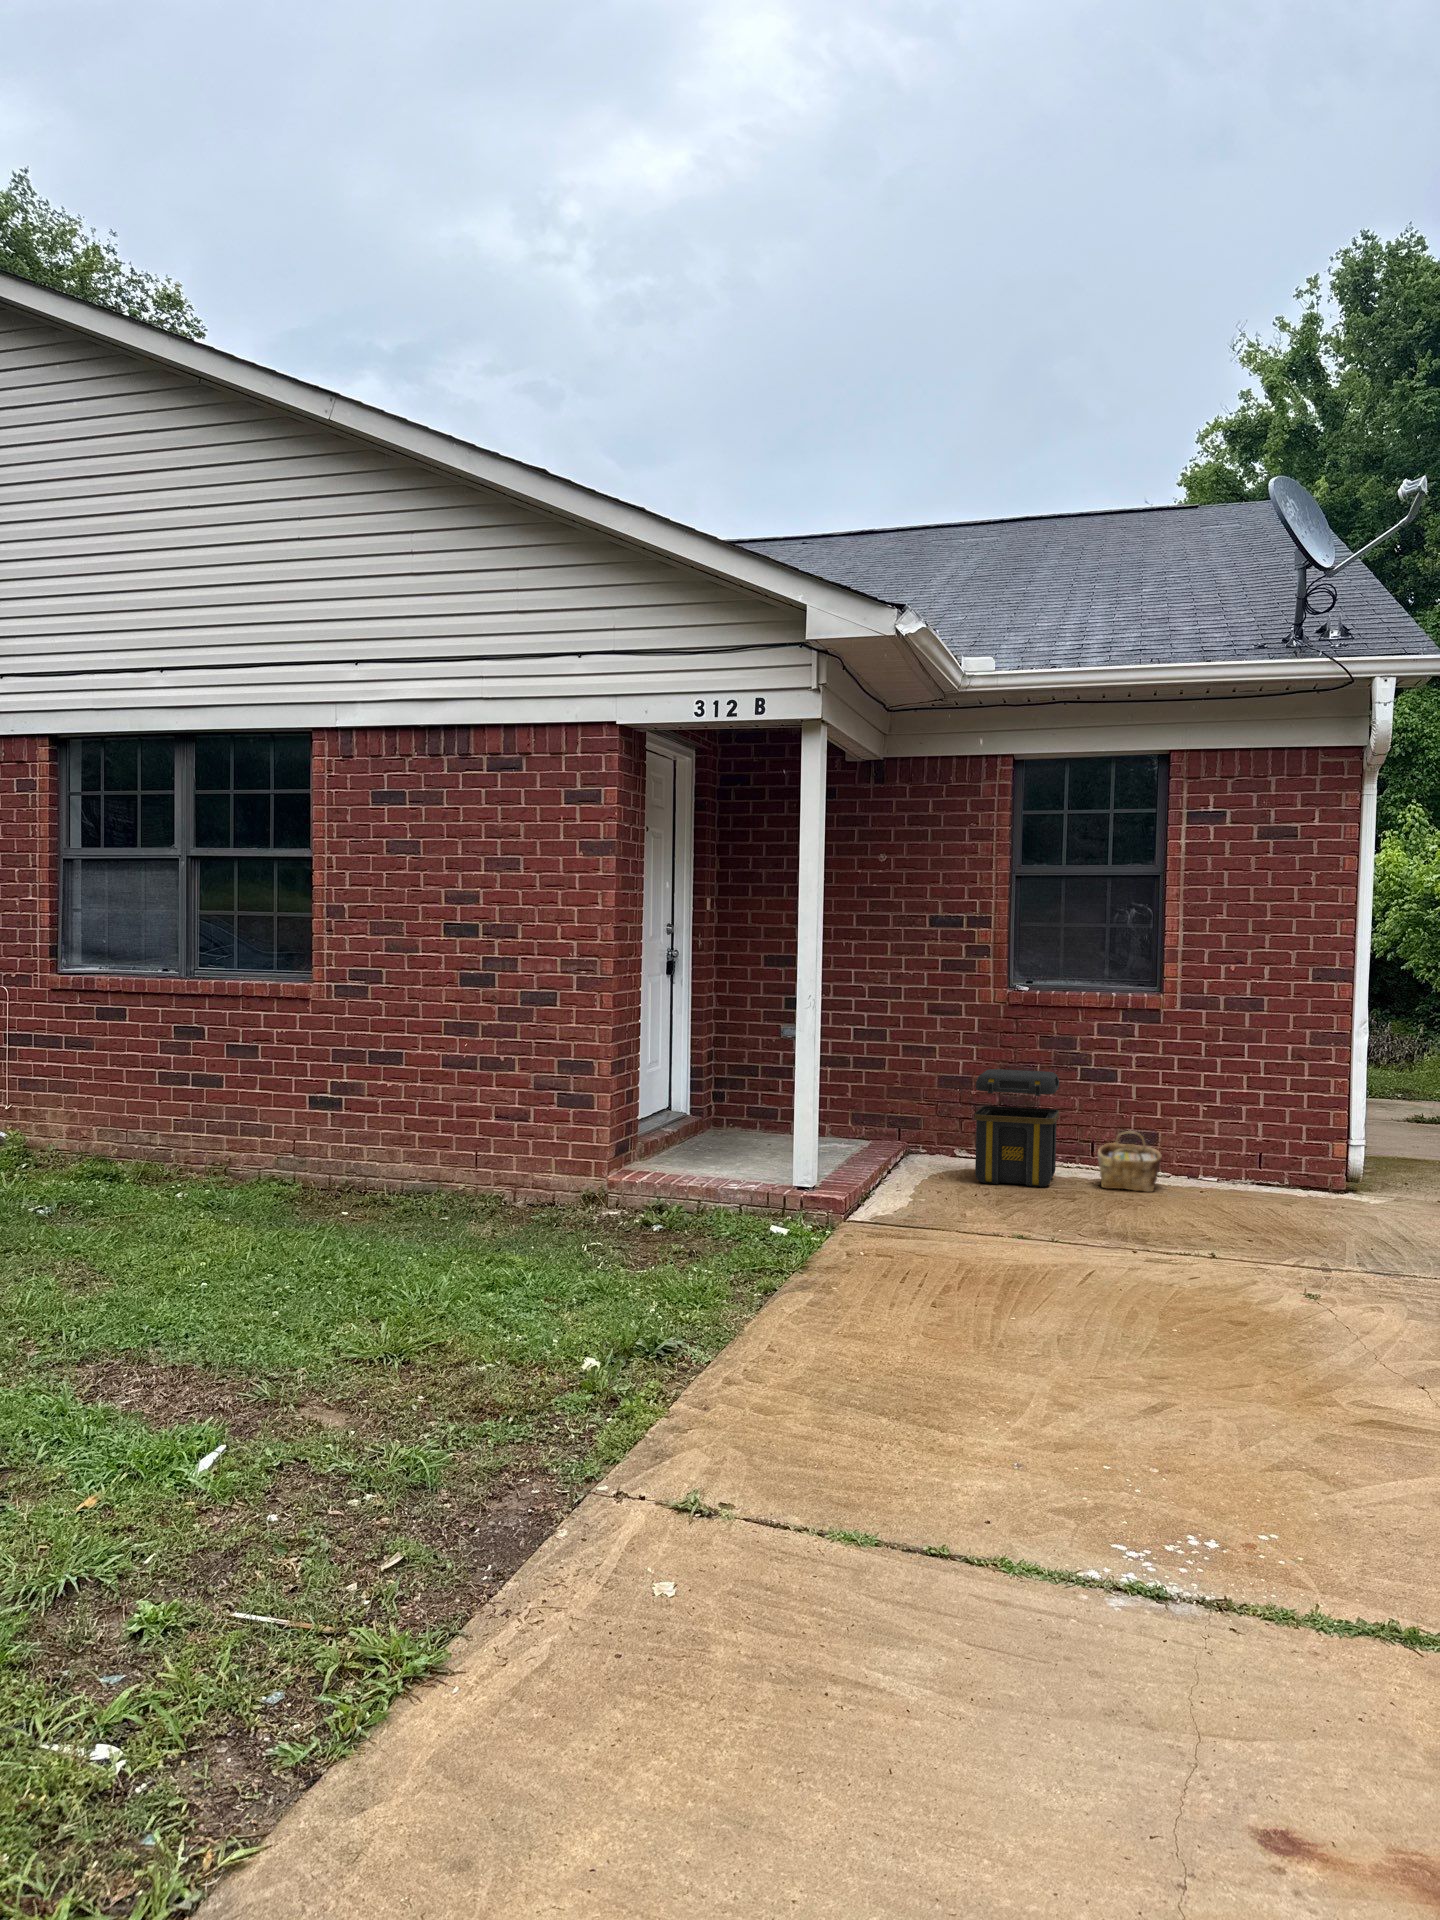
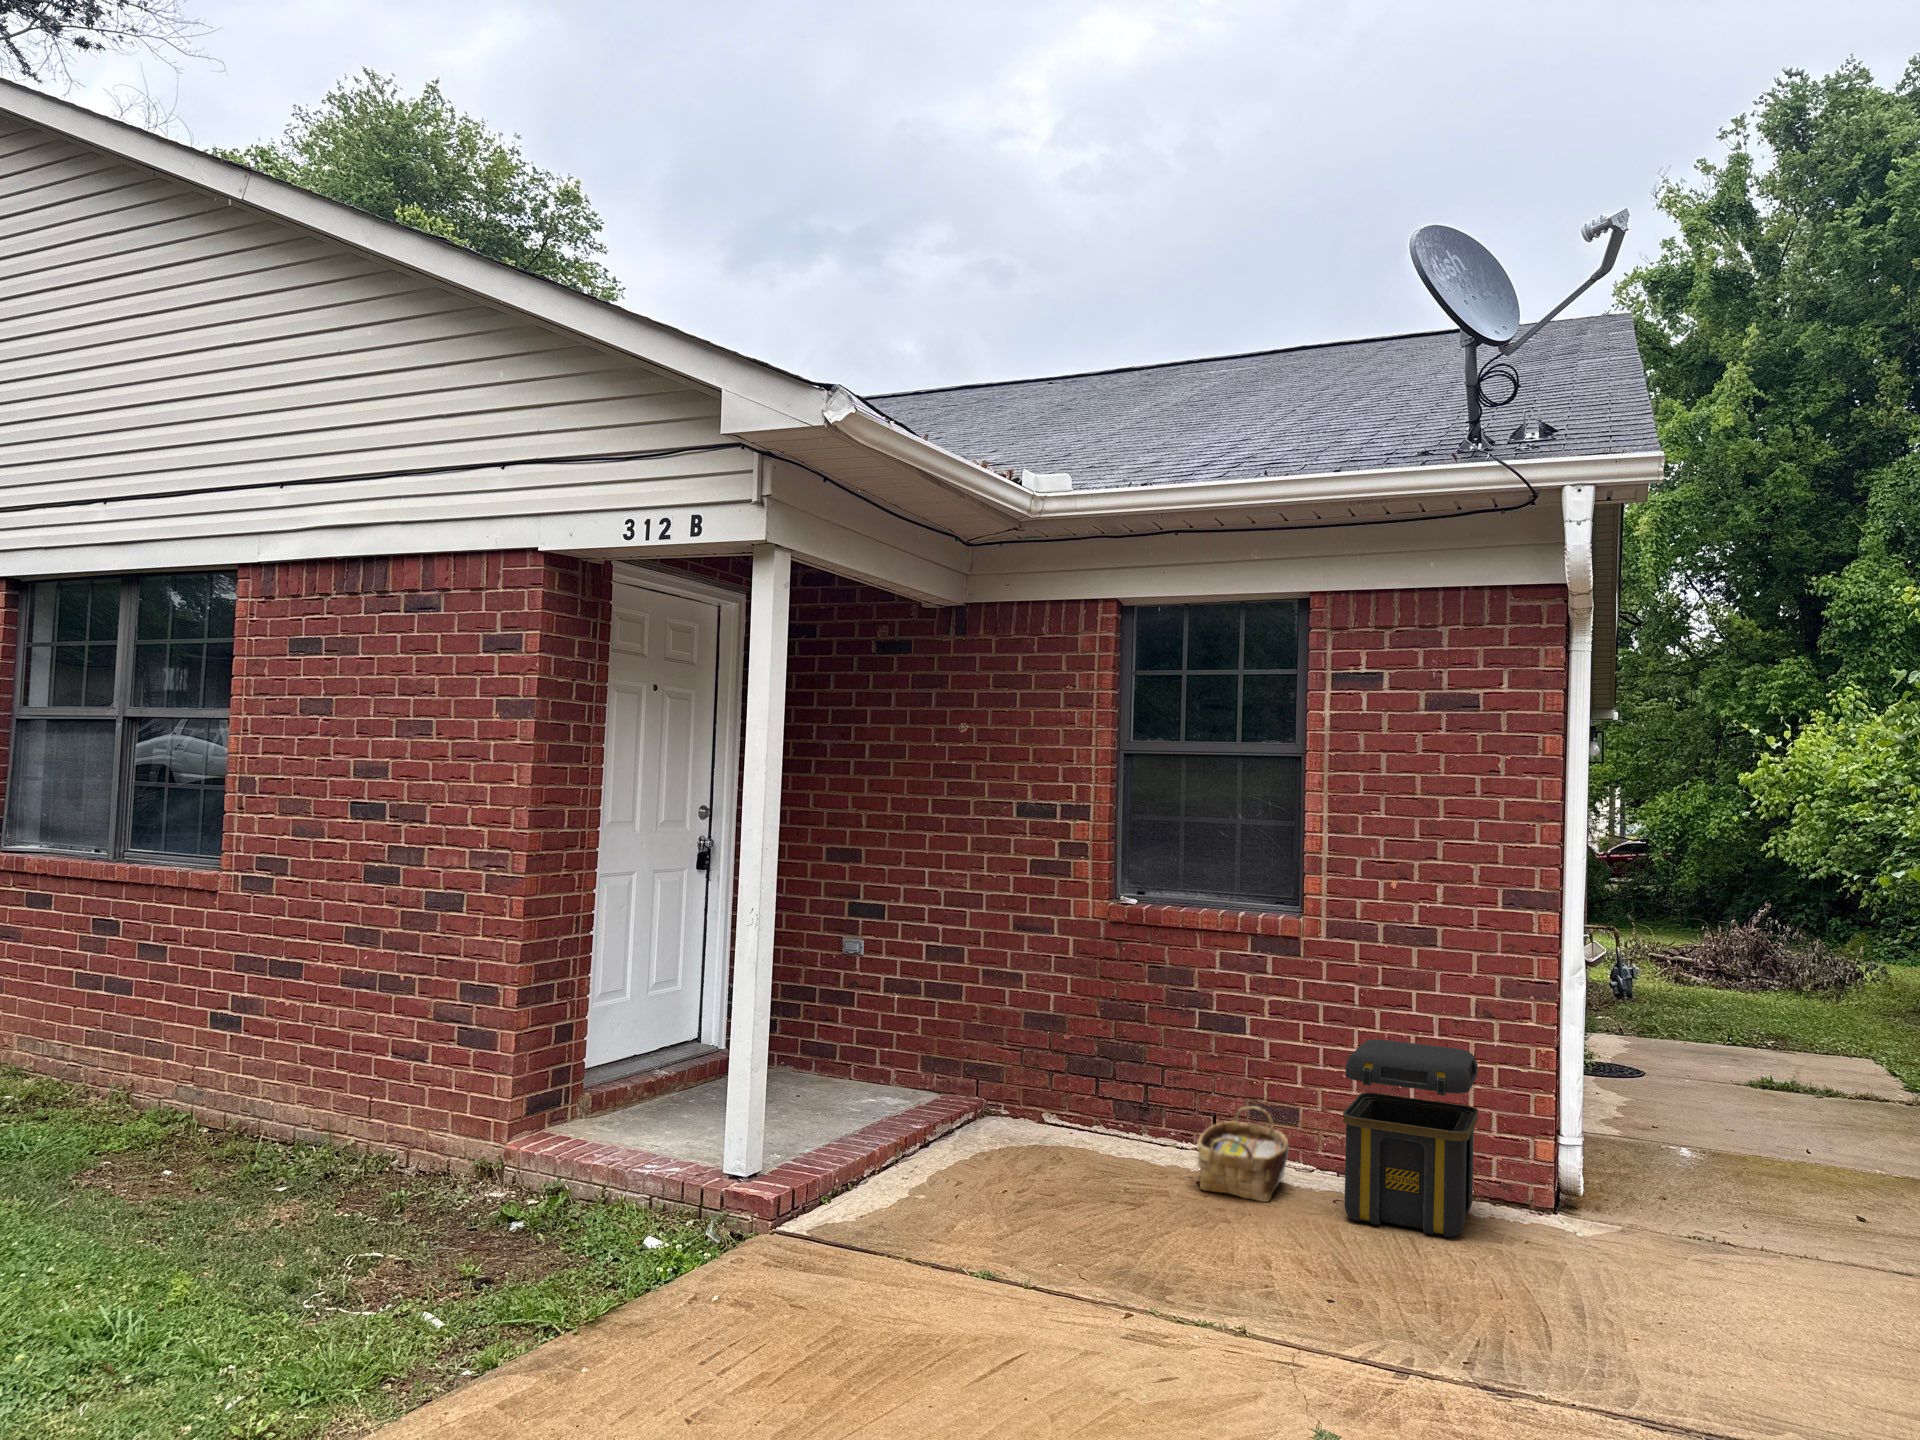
toolbox: present [974,1069,1059,1187] -> present [1343,1039,1478,1237]

